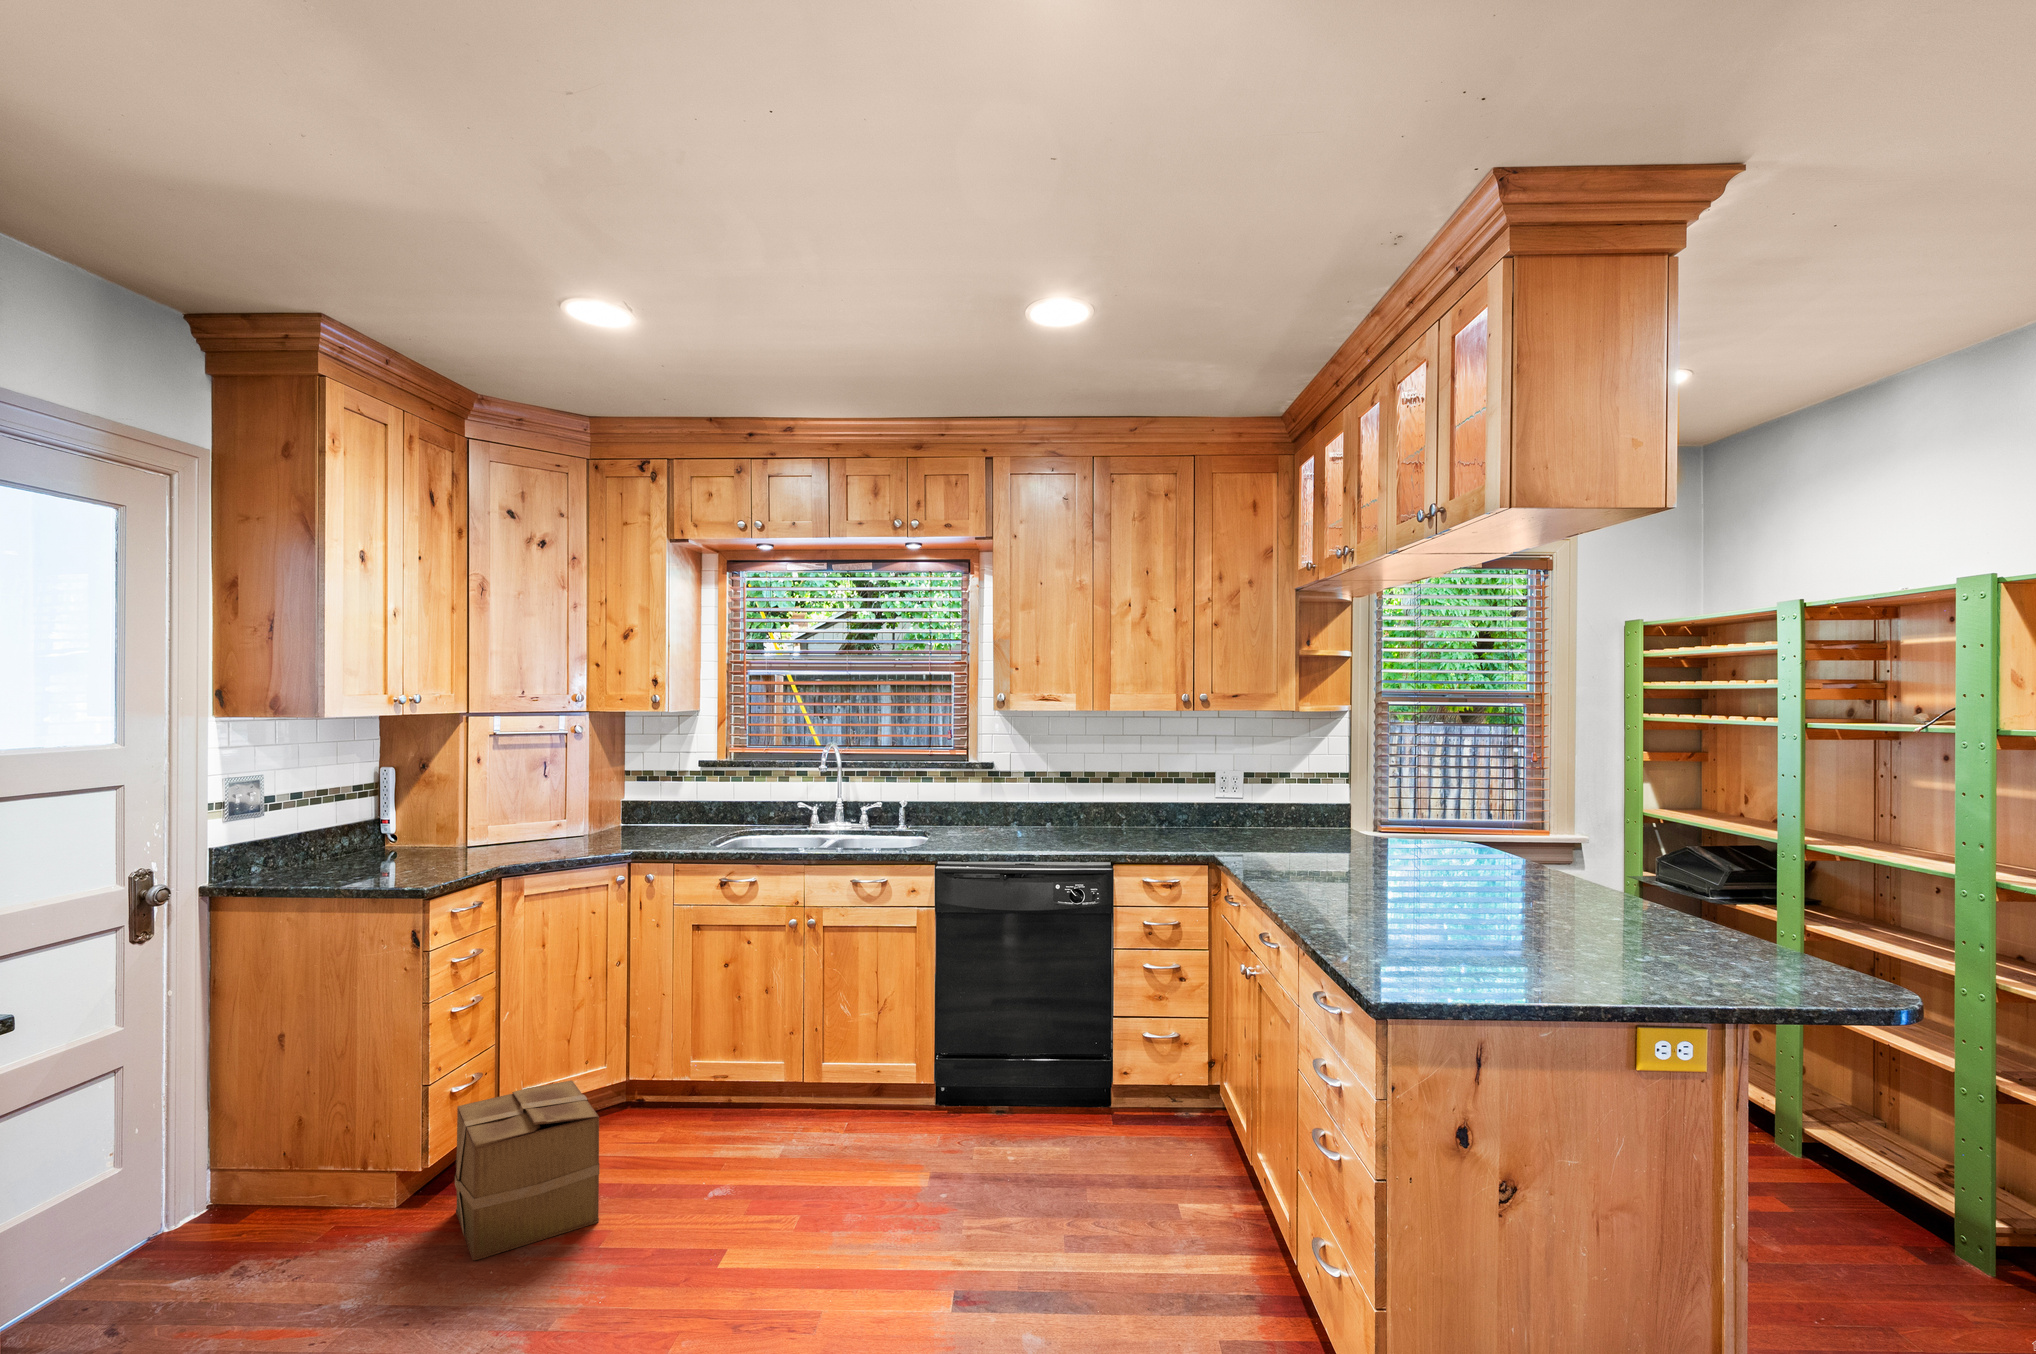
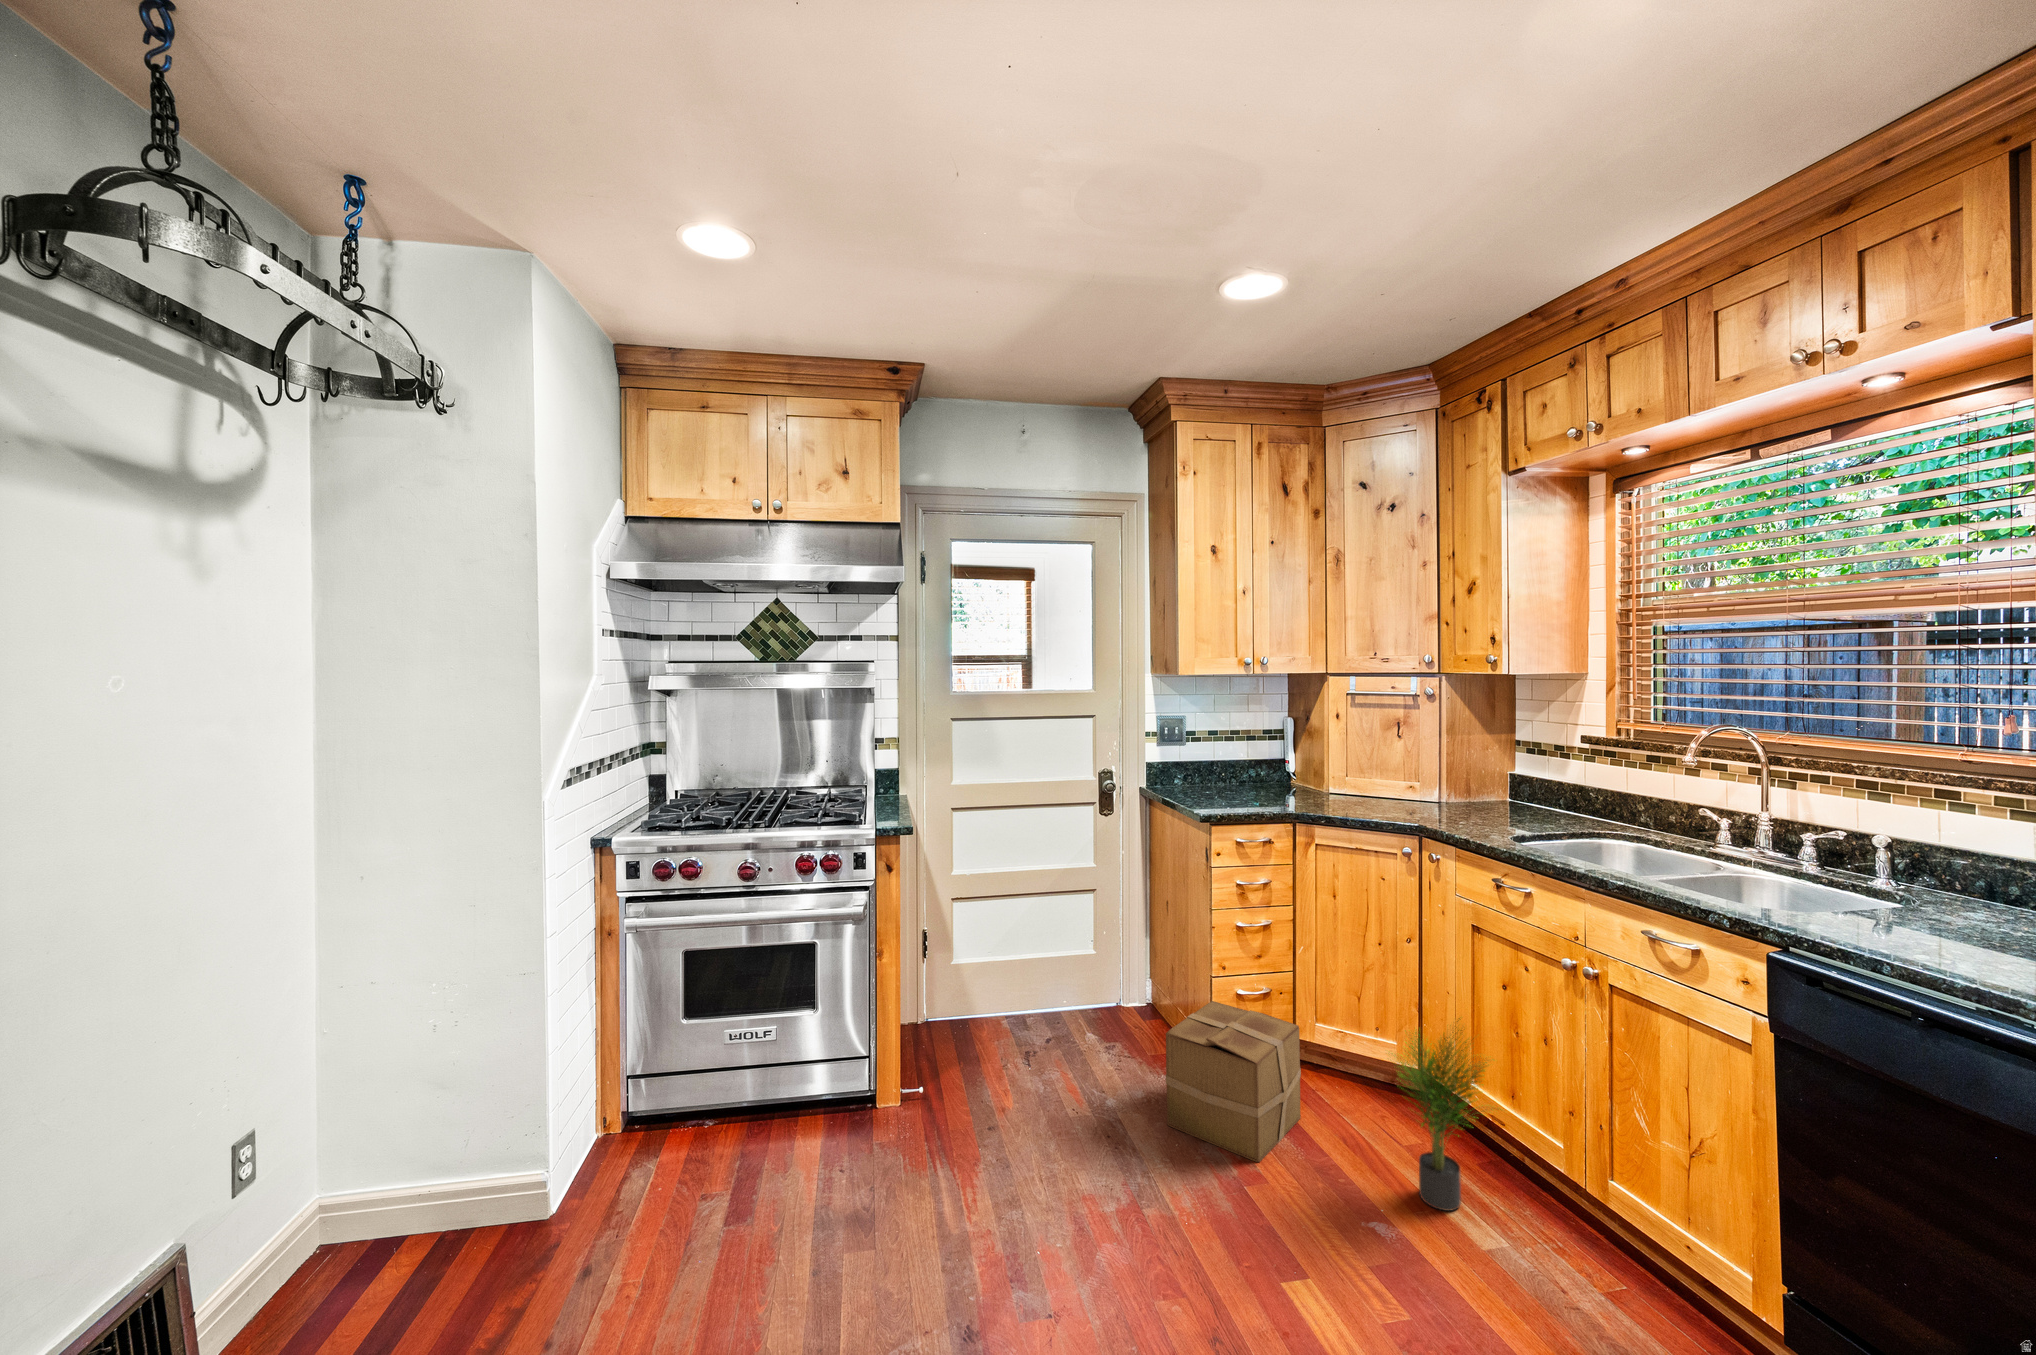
potted plant: none [681,992,783,1161] -> present [1392,1018,1501,1211]

